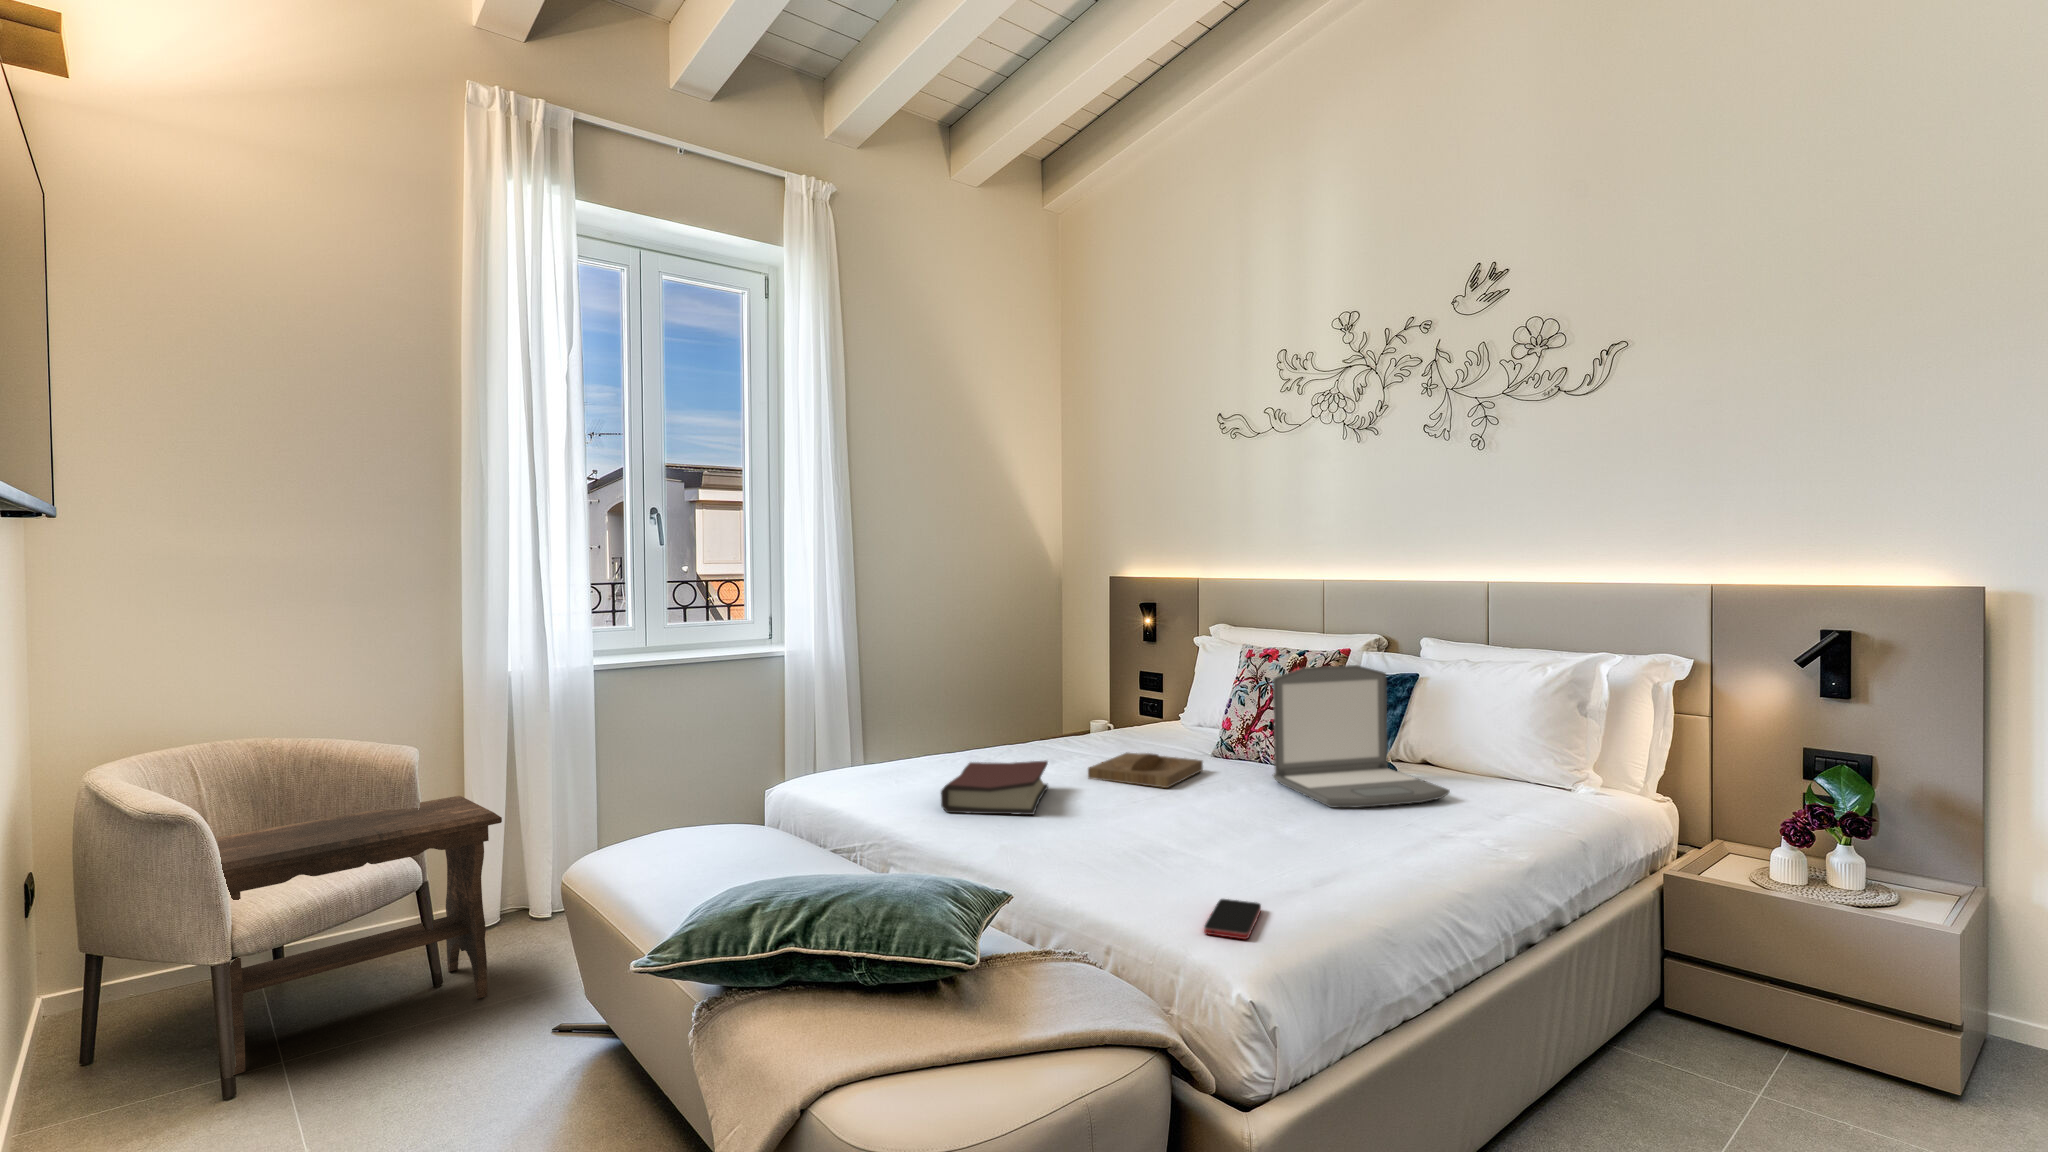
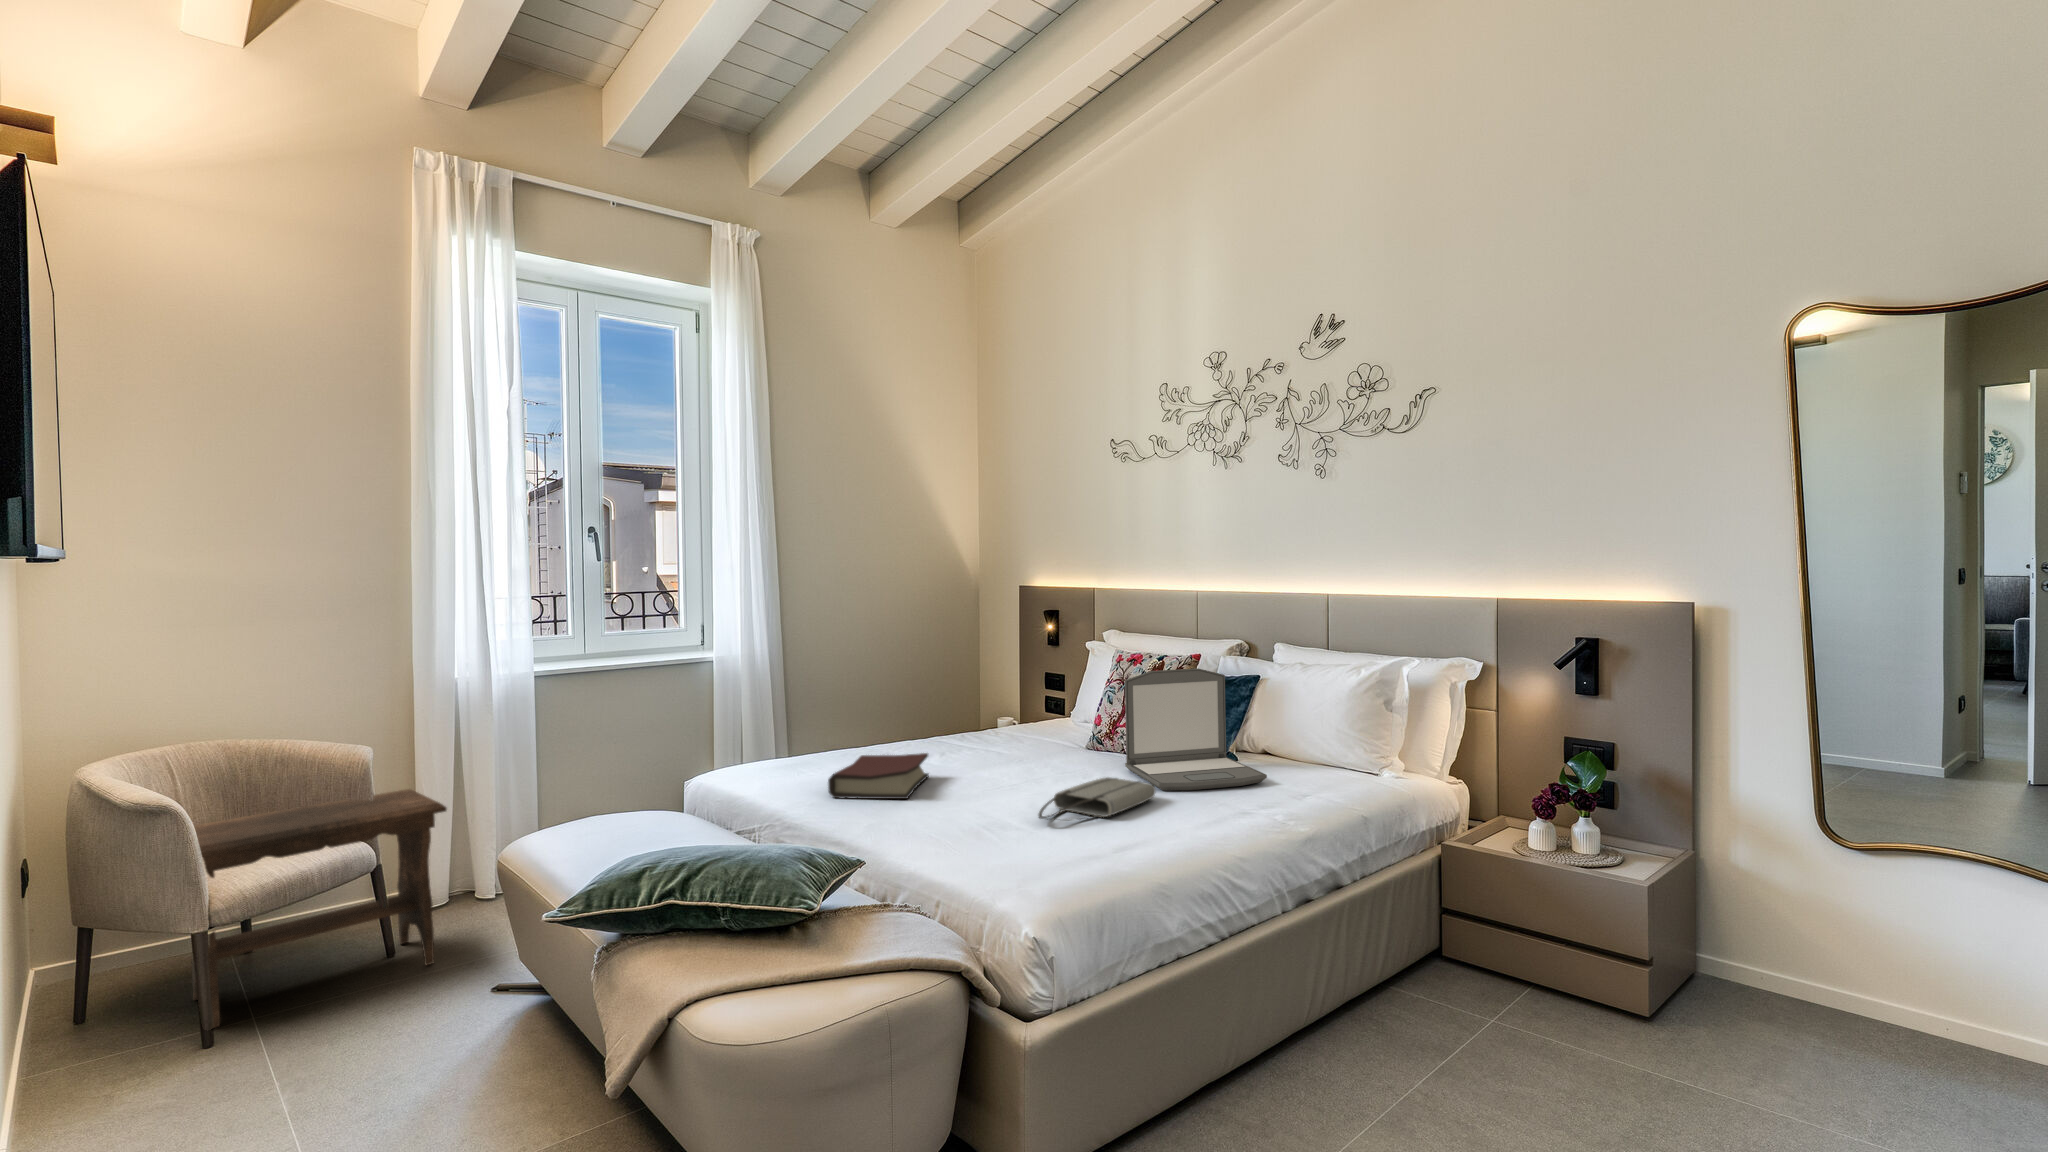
tray: present [1088,753,1203,788] -> none [967,746,1069,776]
tote bag: none [1204,792,1329,844] -> present [1039,777,1155,820]
smartphone: present [1204,899,1261,939] -> none [1007,861,1061,891]

